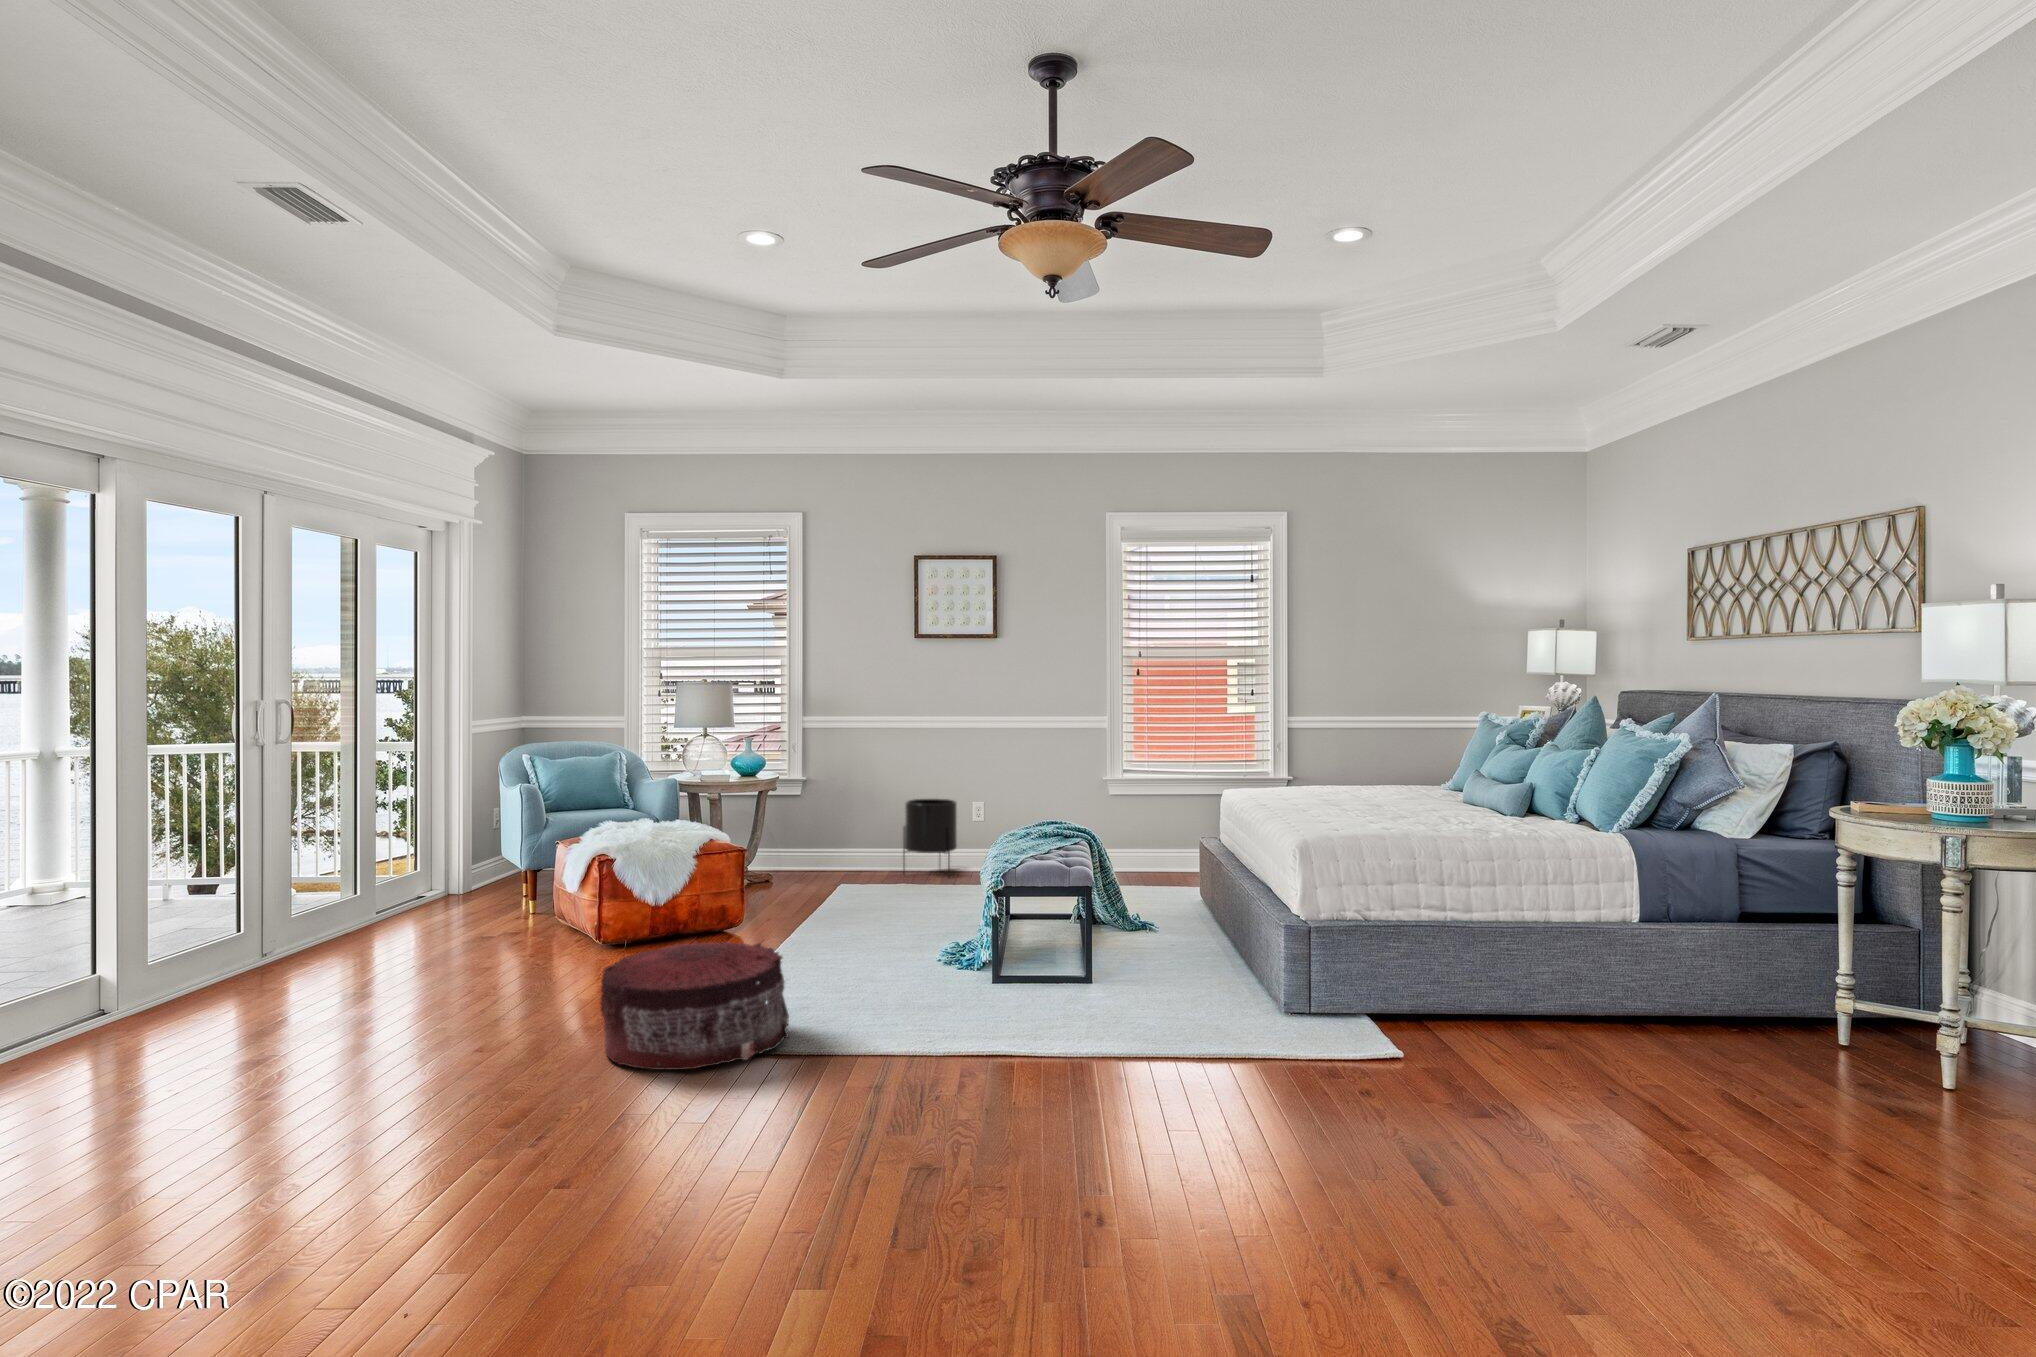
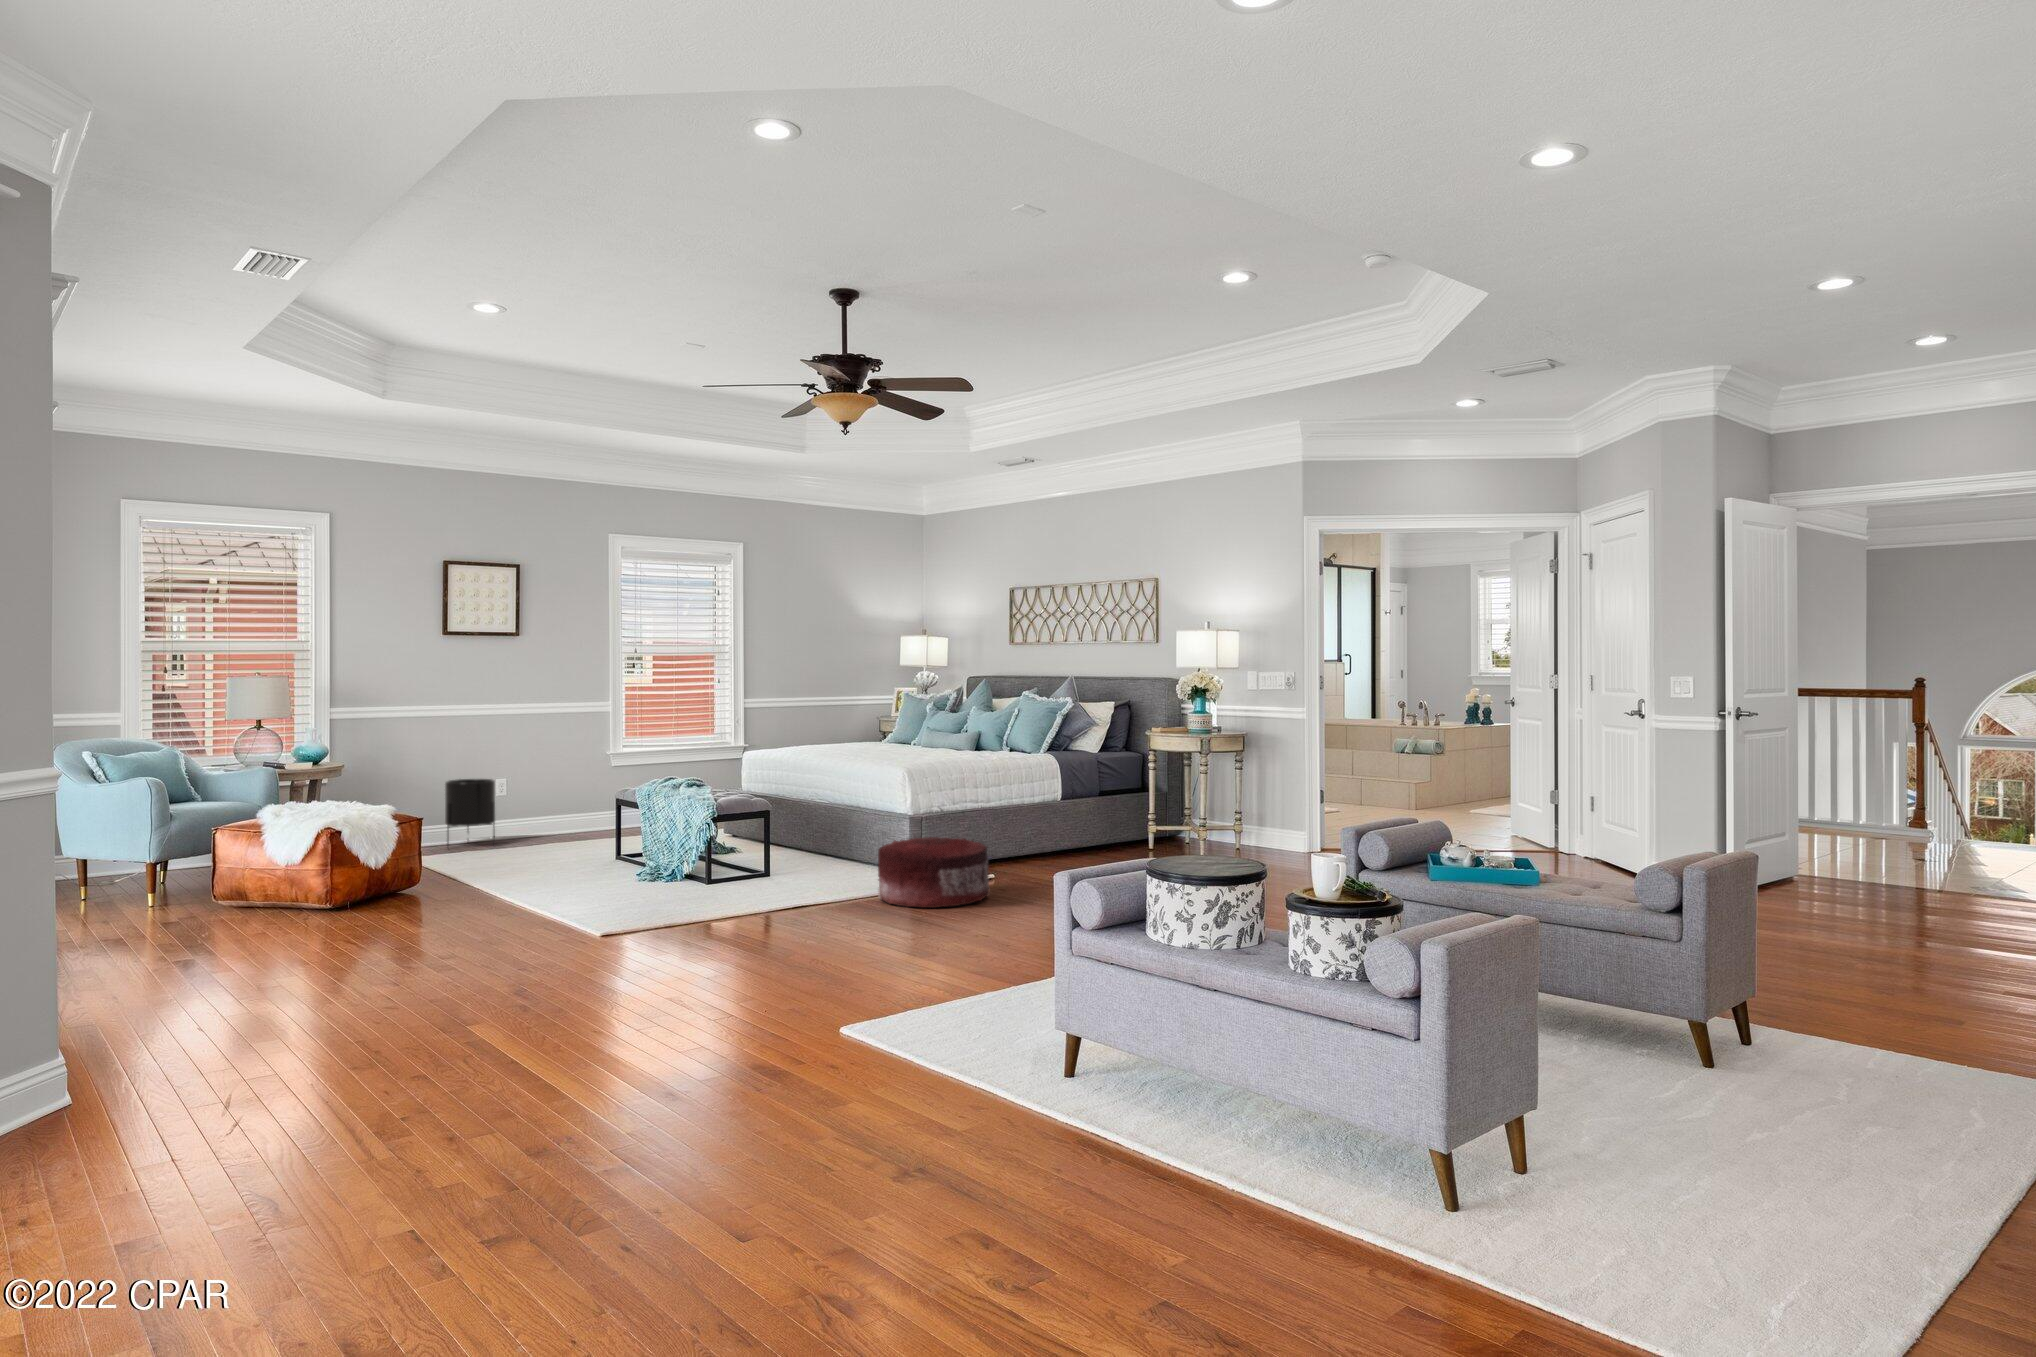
pouf: present [601,941,789,1070] -> present [878,837,990,908]

